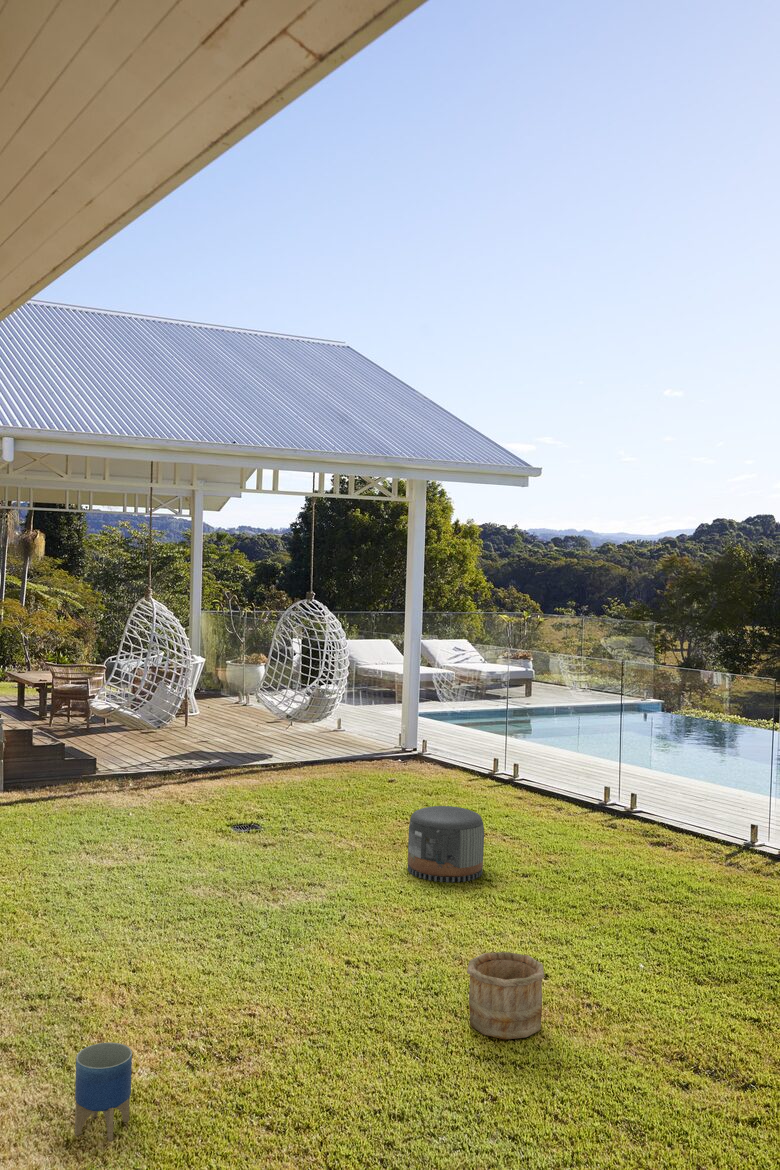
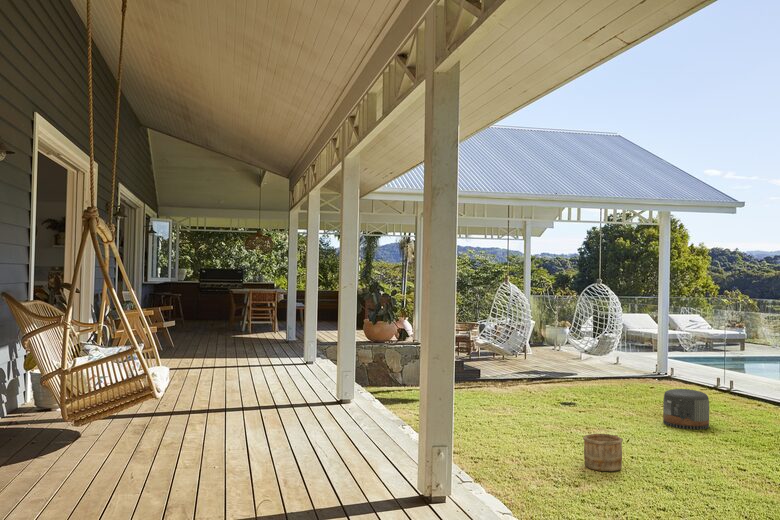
wooden bucket: present [467,952,544,1040] -> present [583,434,623,471]
planter: present [75,1042,132,1141] -> none [512,451,536,490]

